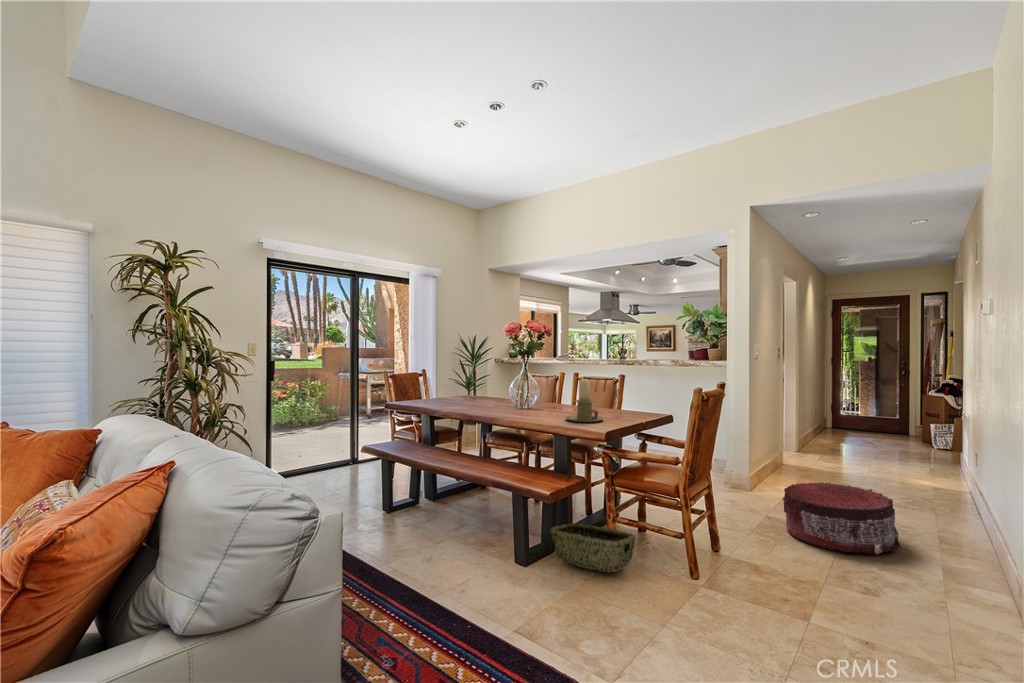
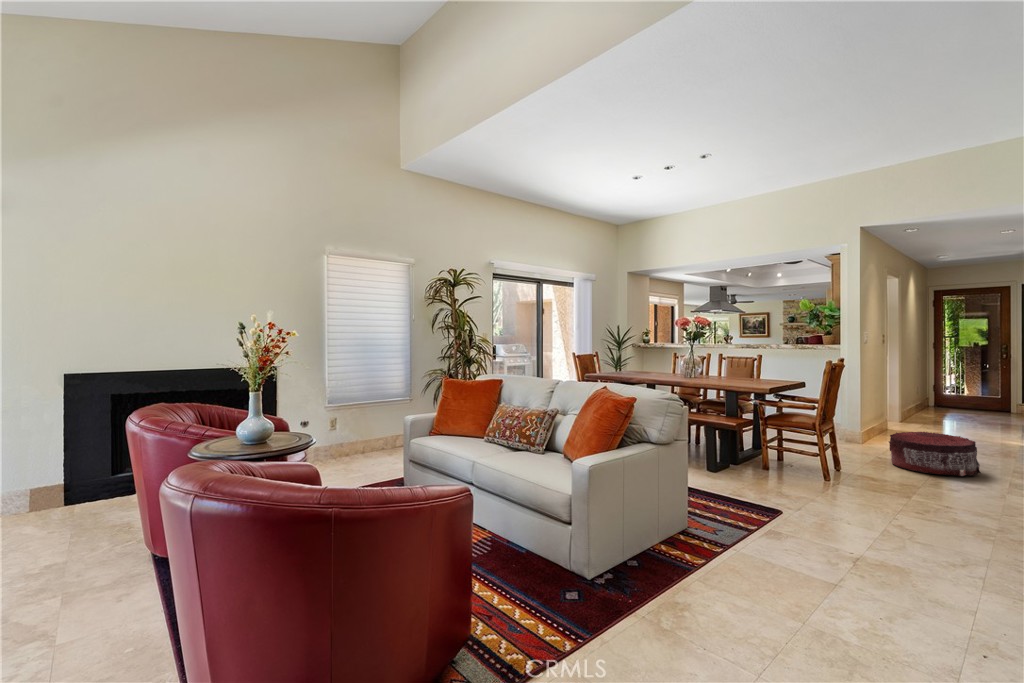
candle holder: present [566,380,603,422] -> none [729,357,757,385]
woven basket: present [550,523,636,573] -> none [726,449,786,476]

